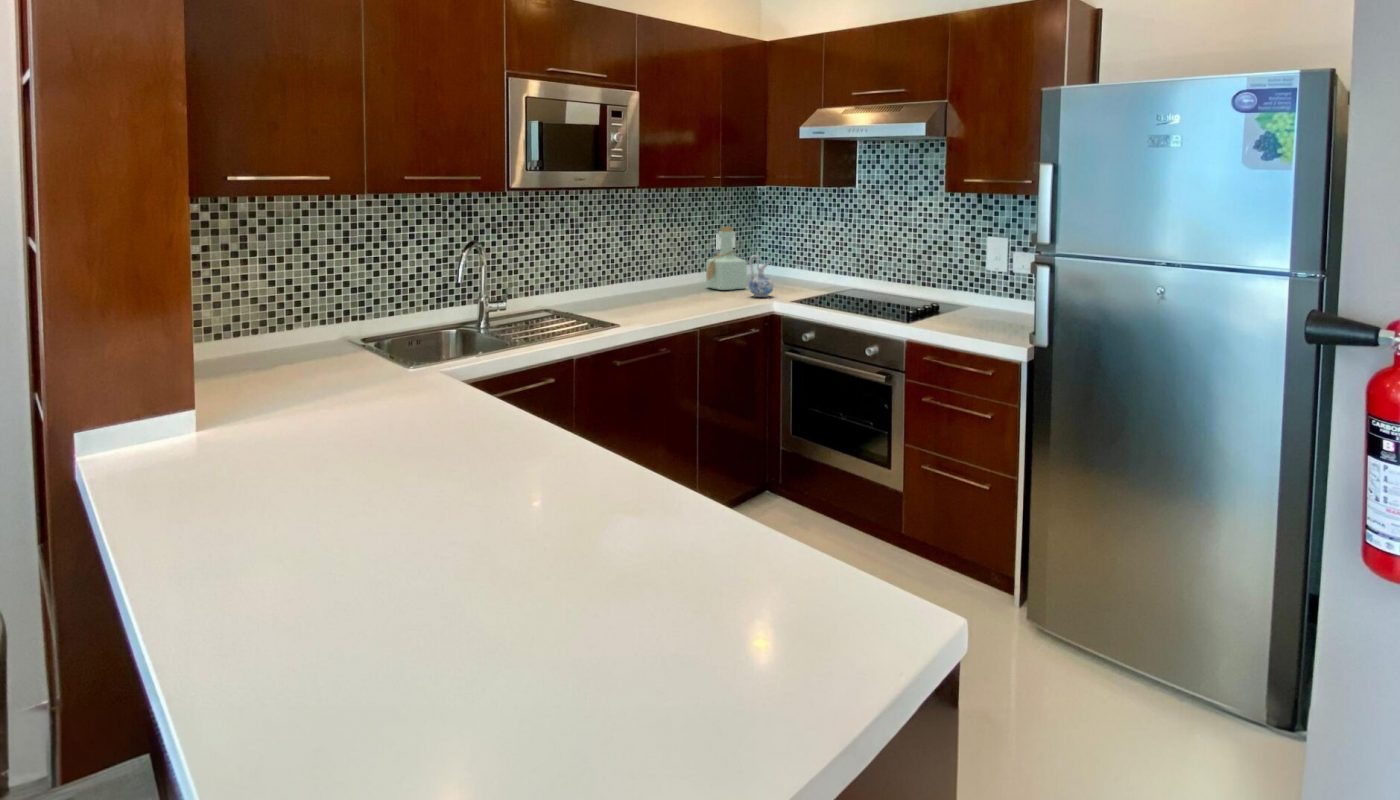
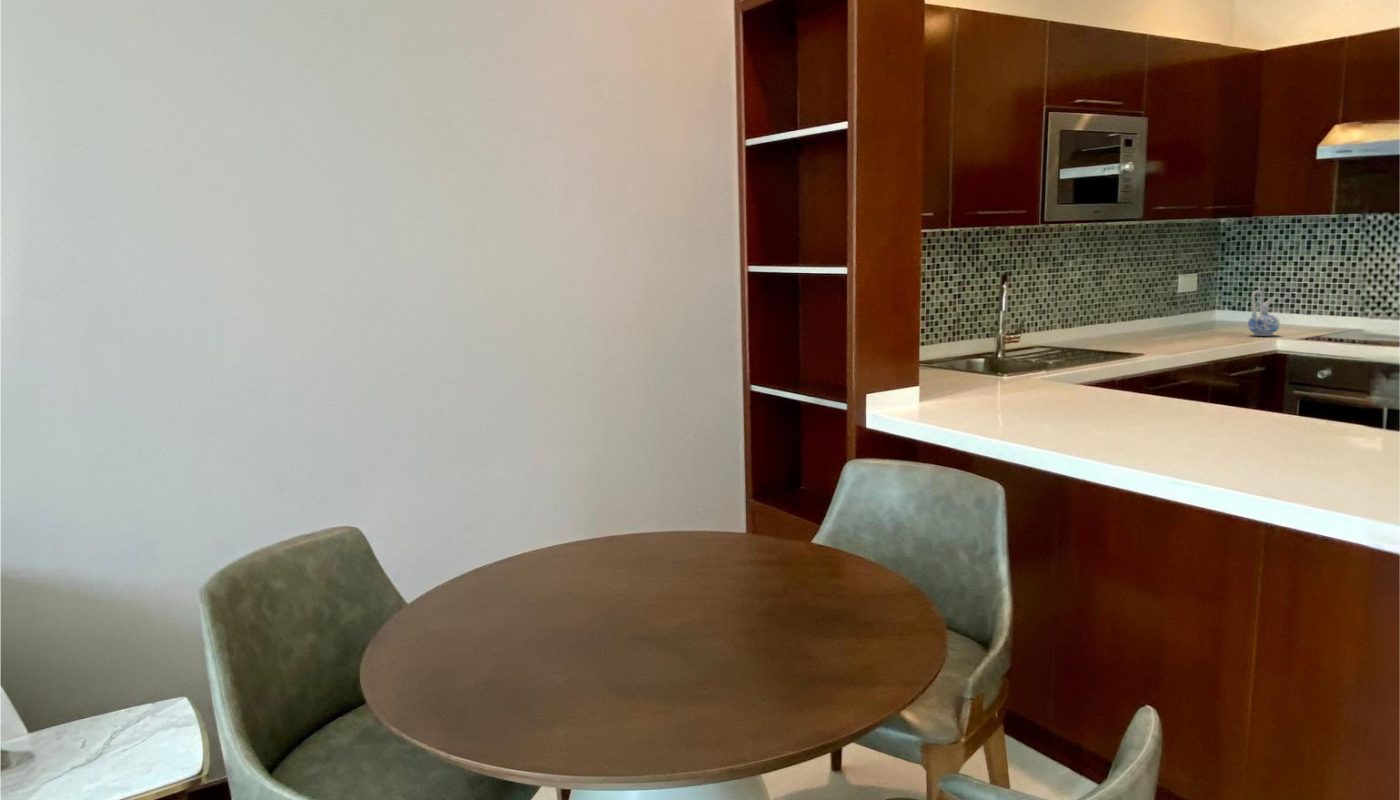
bottle: present [706,227,747,290] -> none [1179,264,1231,331]

